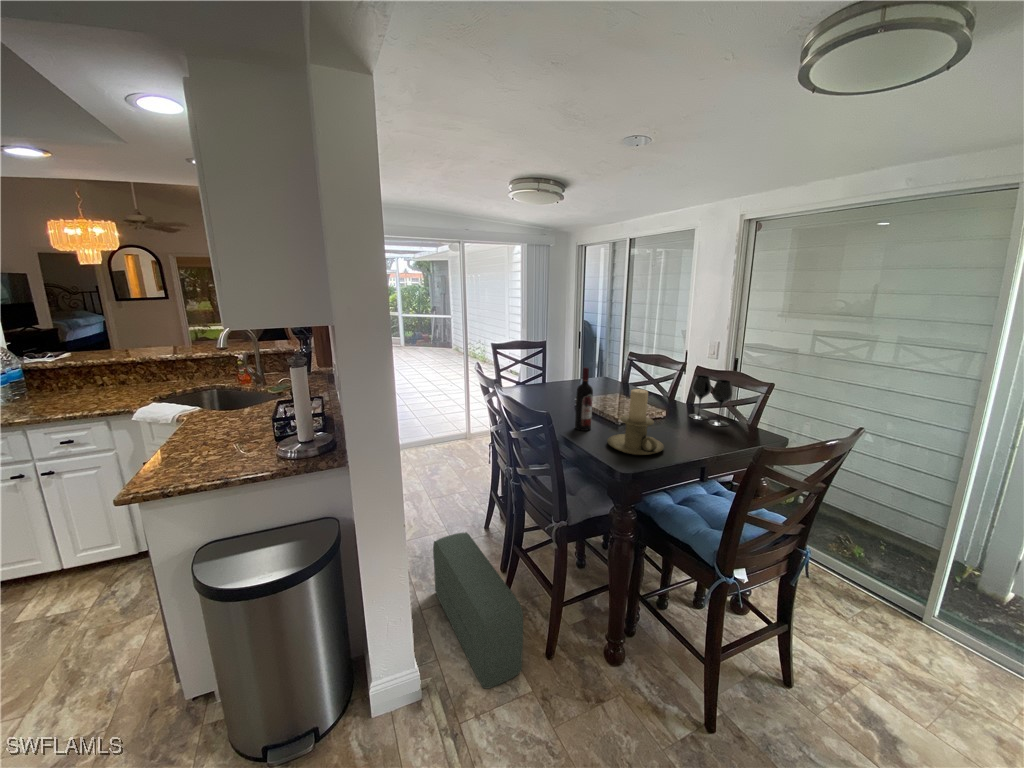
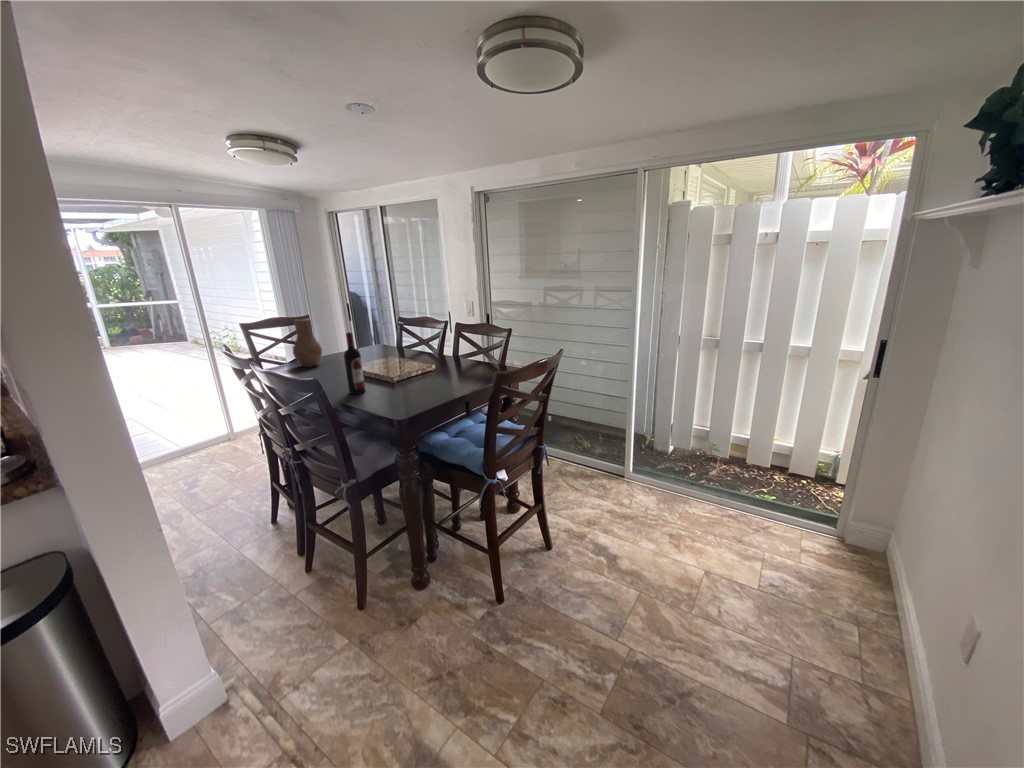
vase: none [529,345,554,391] -> present [293,318,322,367]
wine glass: present [689,375,732,426] -> none [452,329,484,369]
candle holder: present [607,389,664,455] -> none [381,345,432,404]
pouf: present [433,532,523,688] -> none [207,528,336,664]

